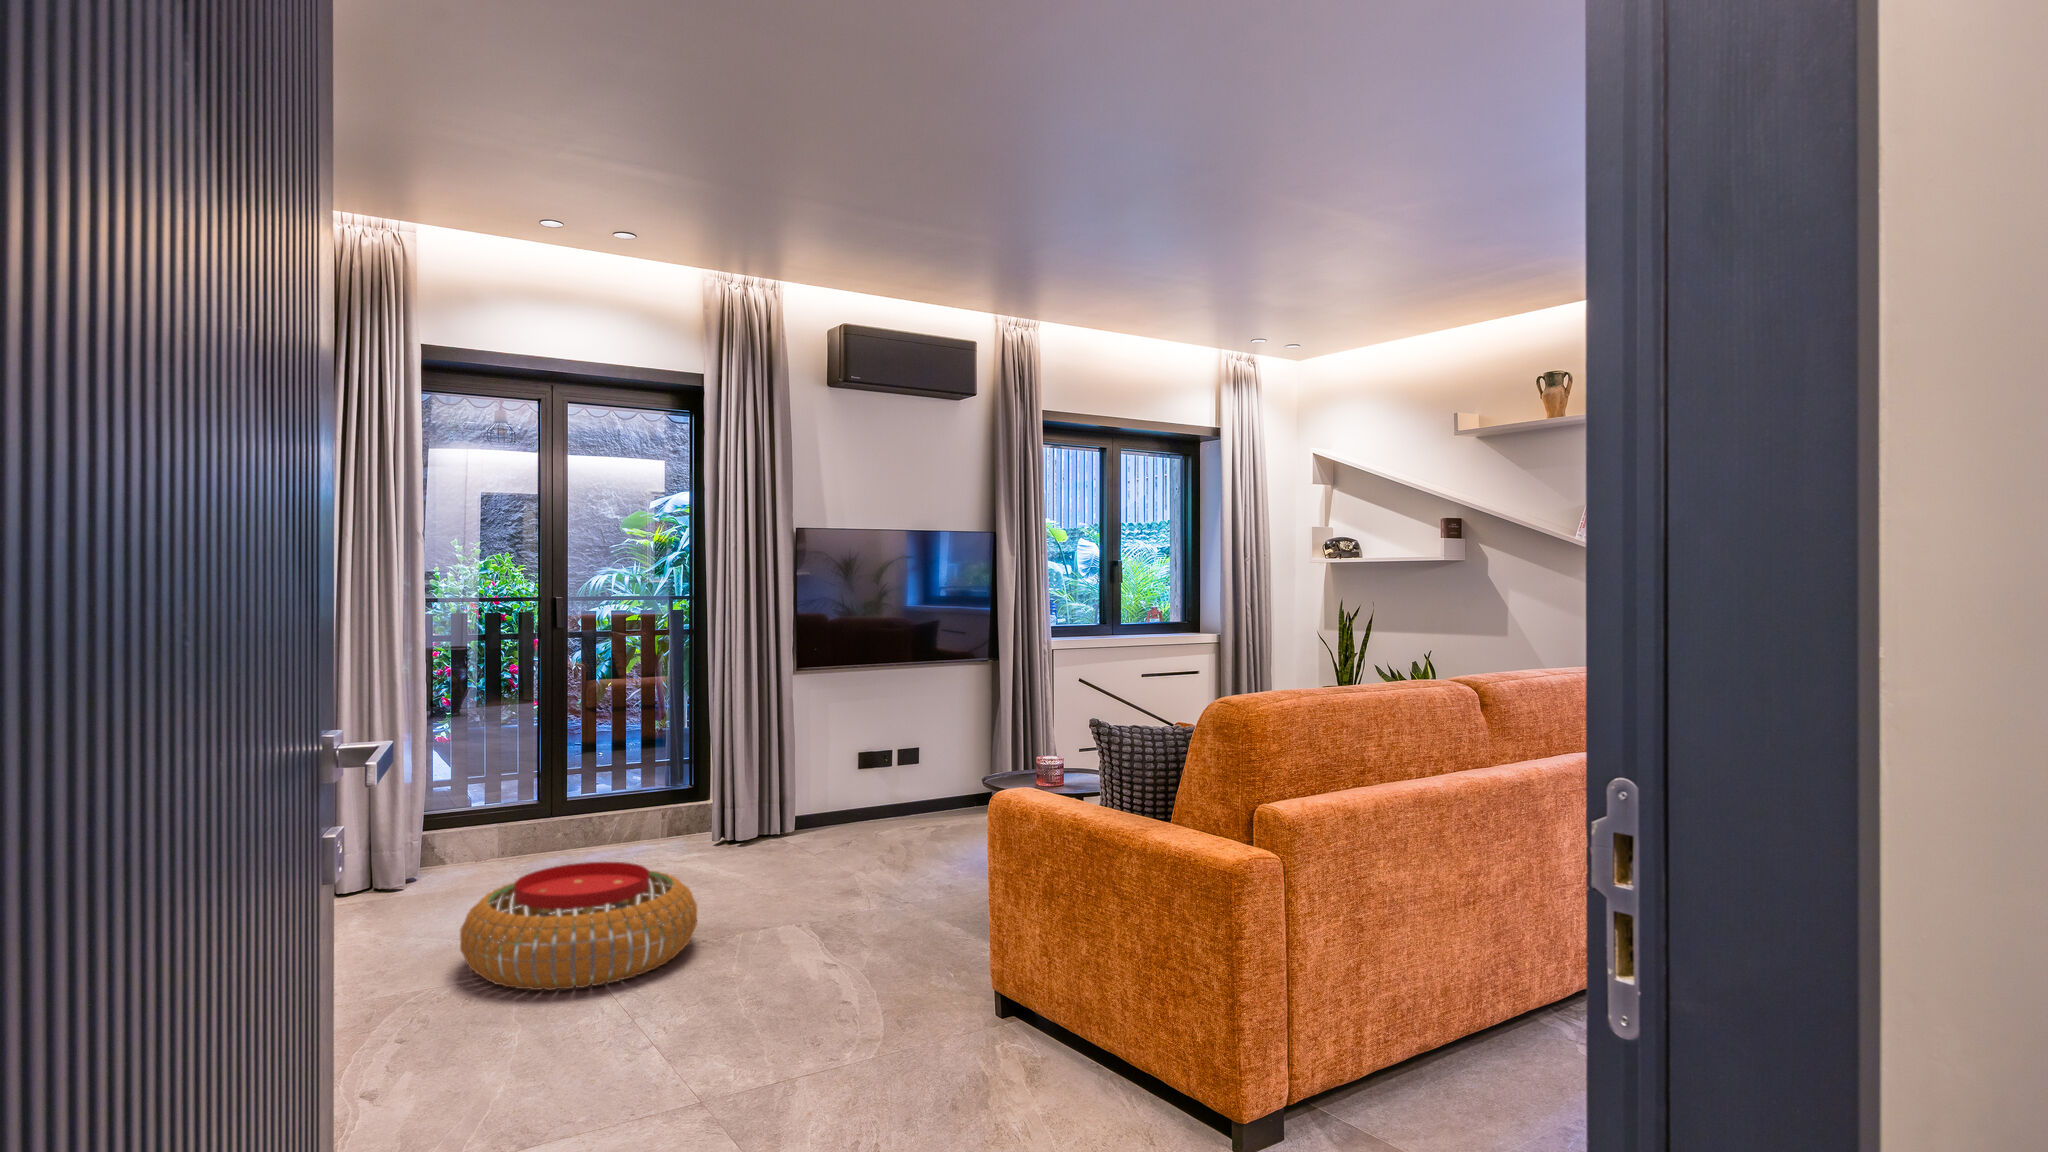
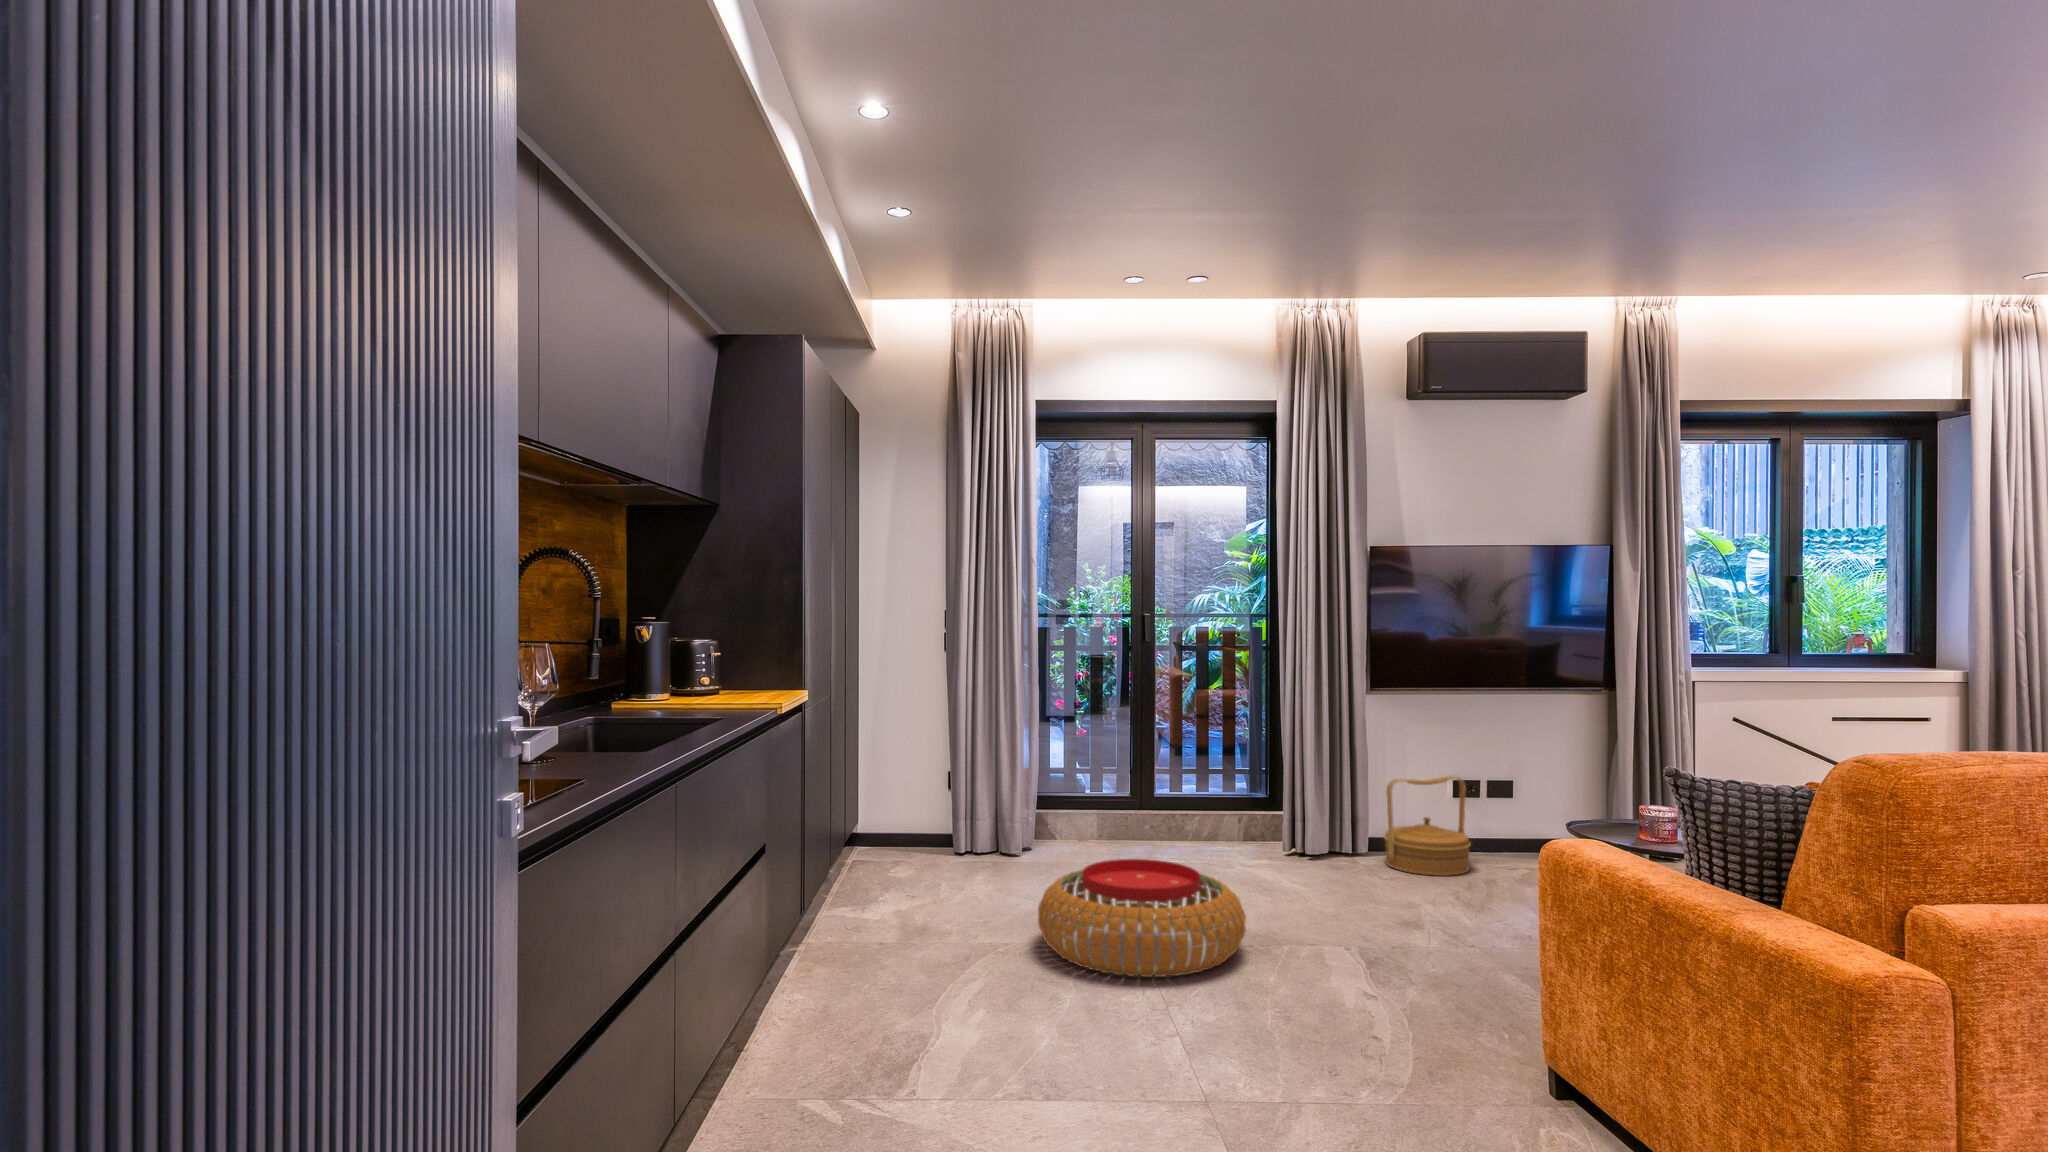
woven basket: none [804,746,882,840] -> present [1384,776,1471,876]

